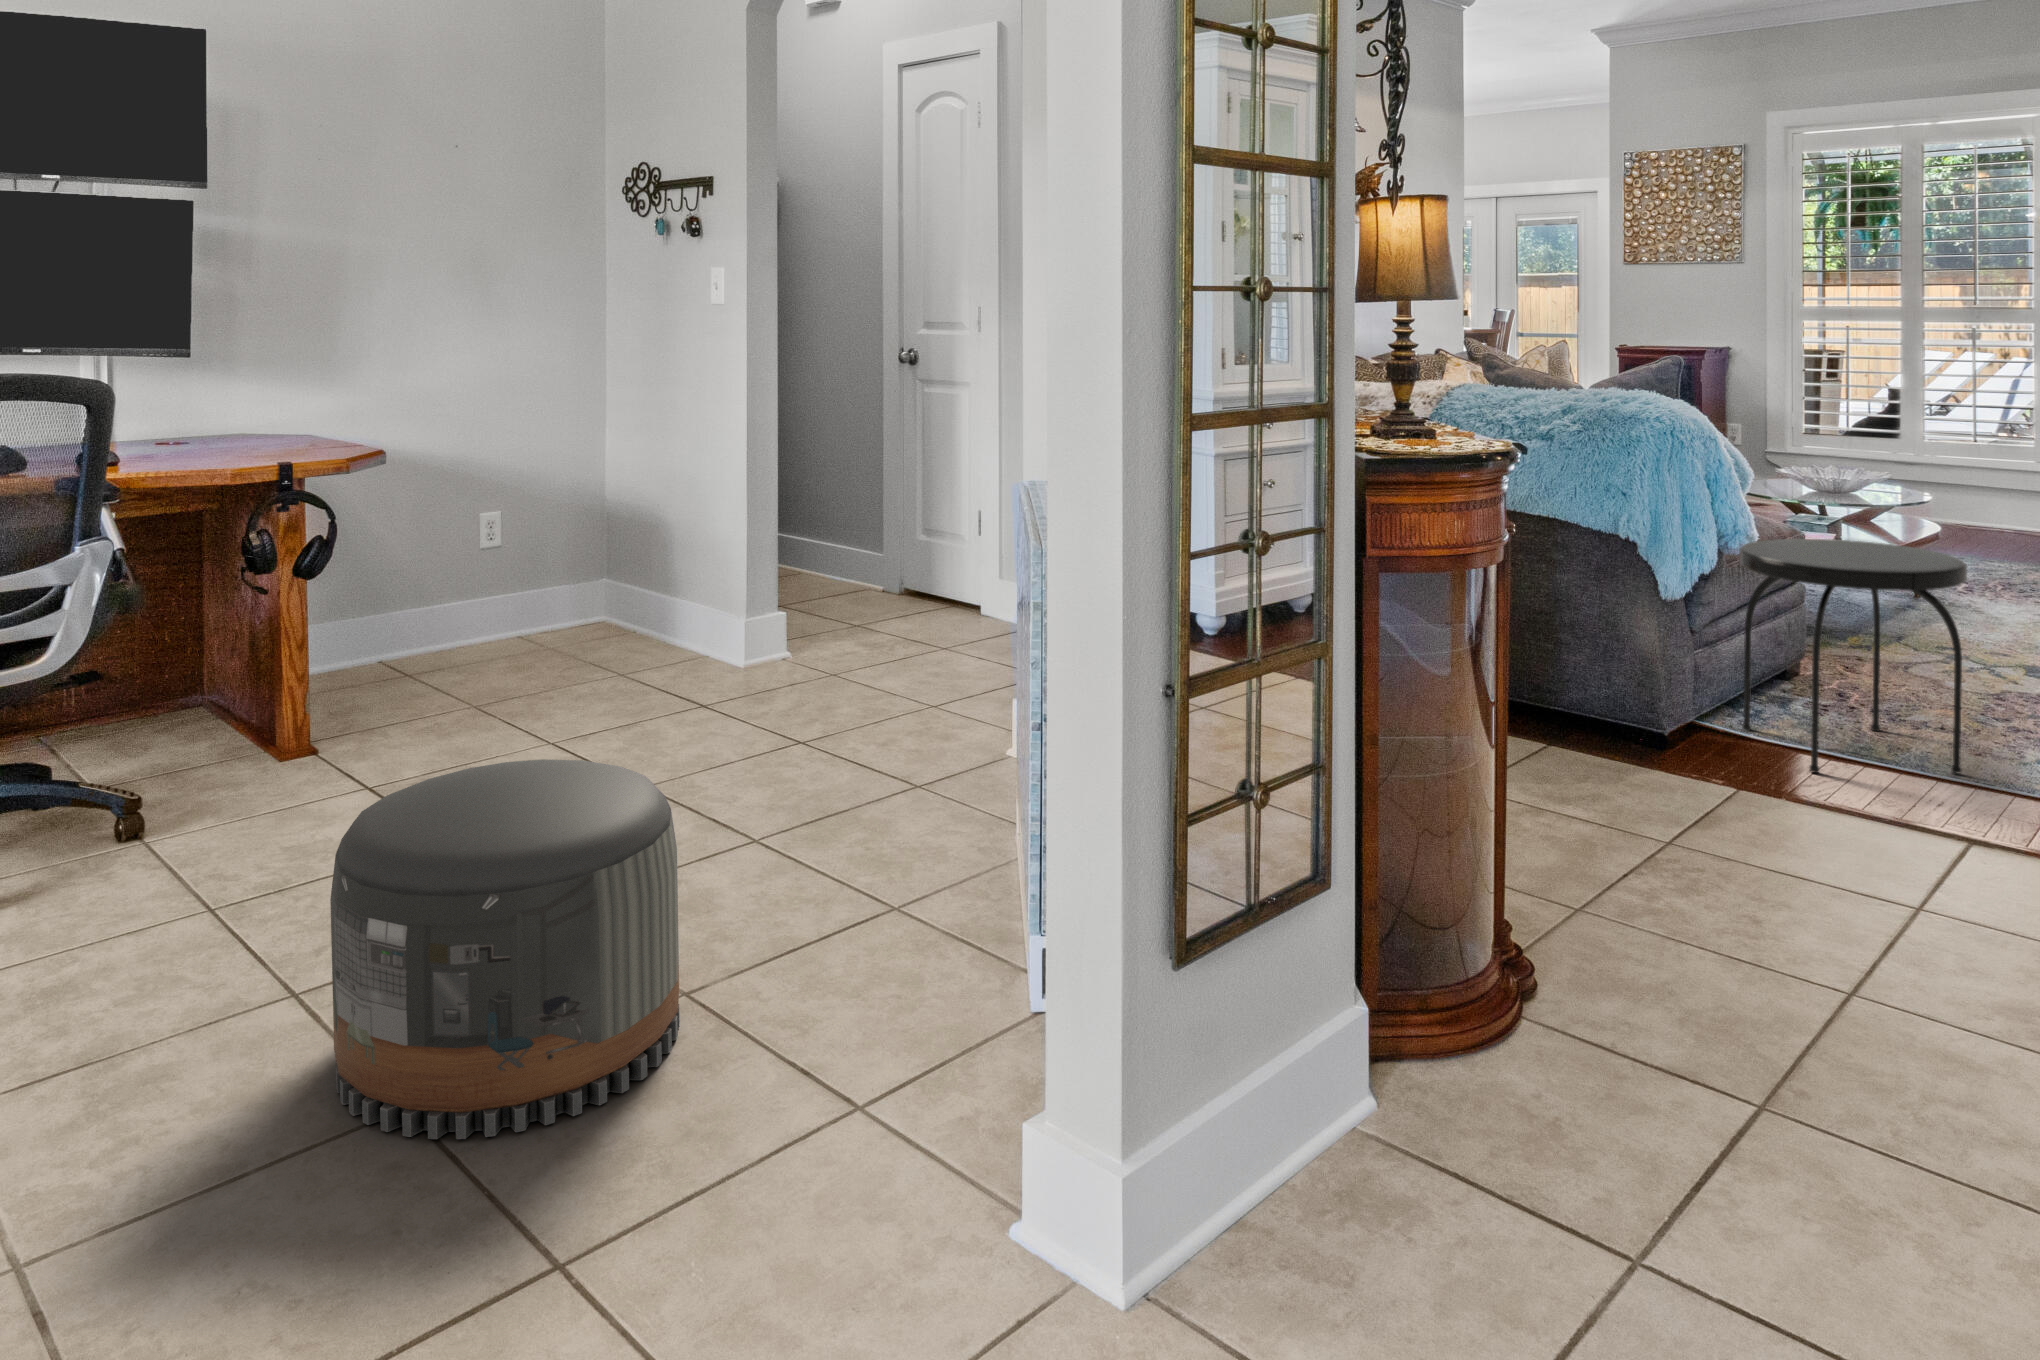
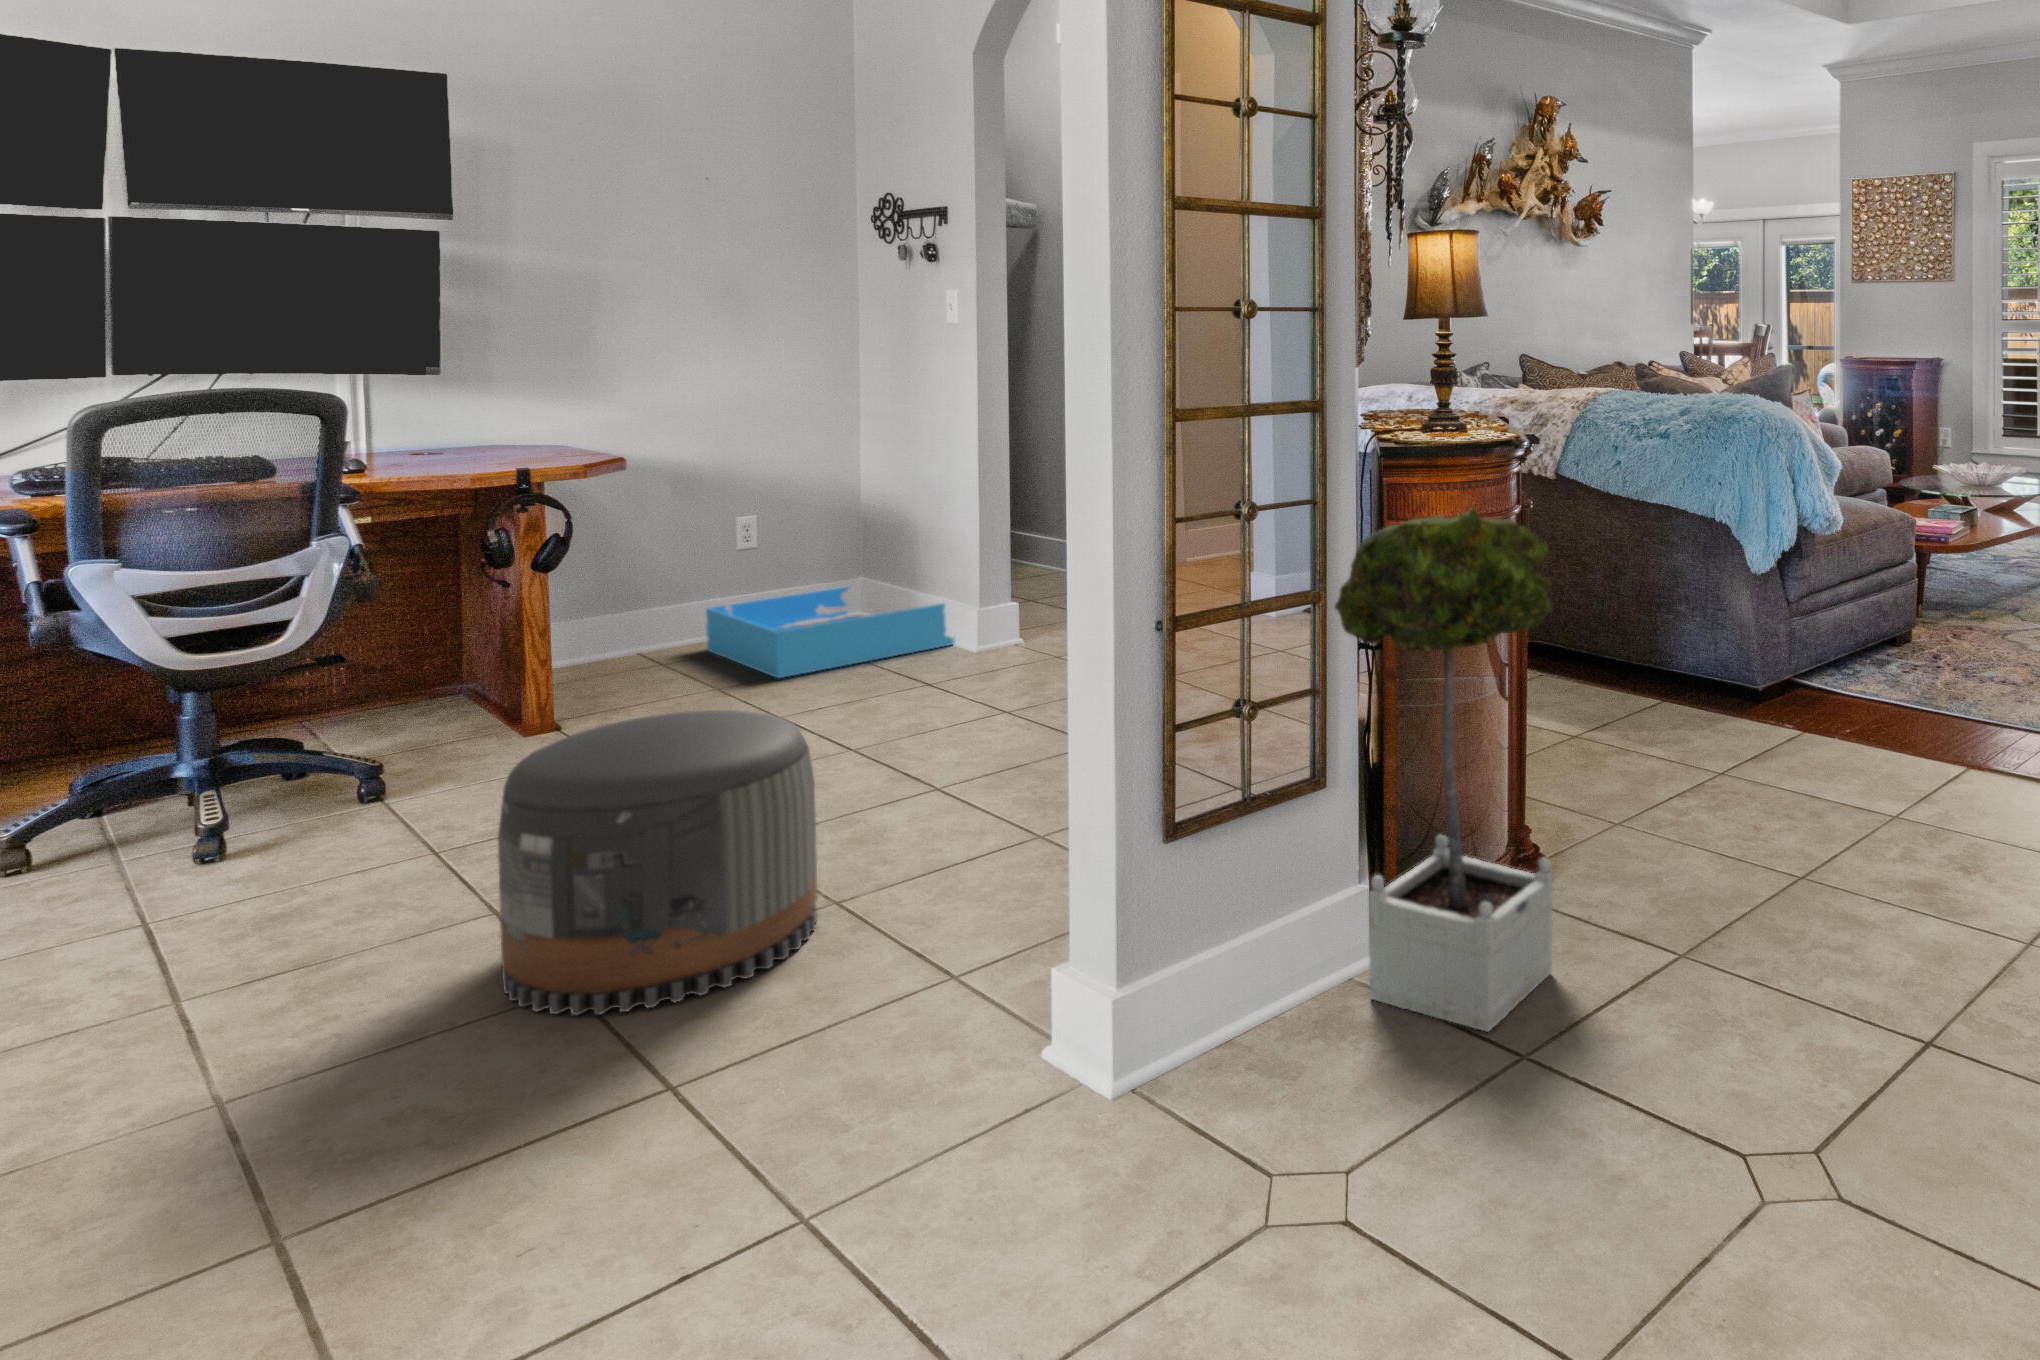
side table: present [1739,539,1967,774] -> none [1826,520,2004,718]
potted tree: none [1369,543,1654,1208] -> present [1335,507,1553,1032]
storage bin: none [448,587,714,696] -> present [706,587,954,678]

